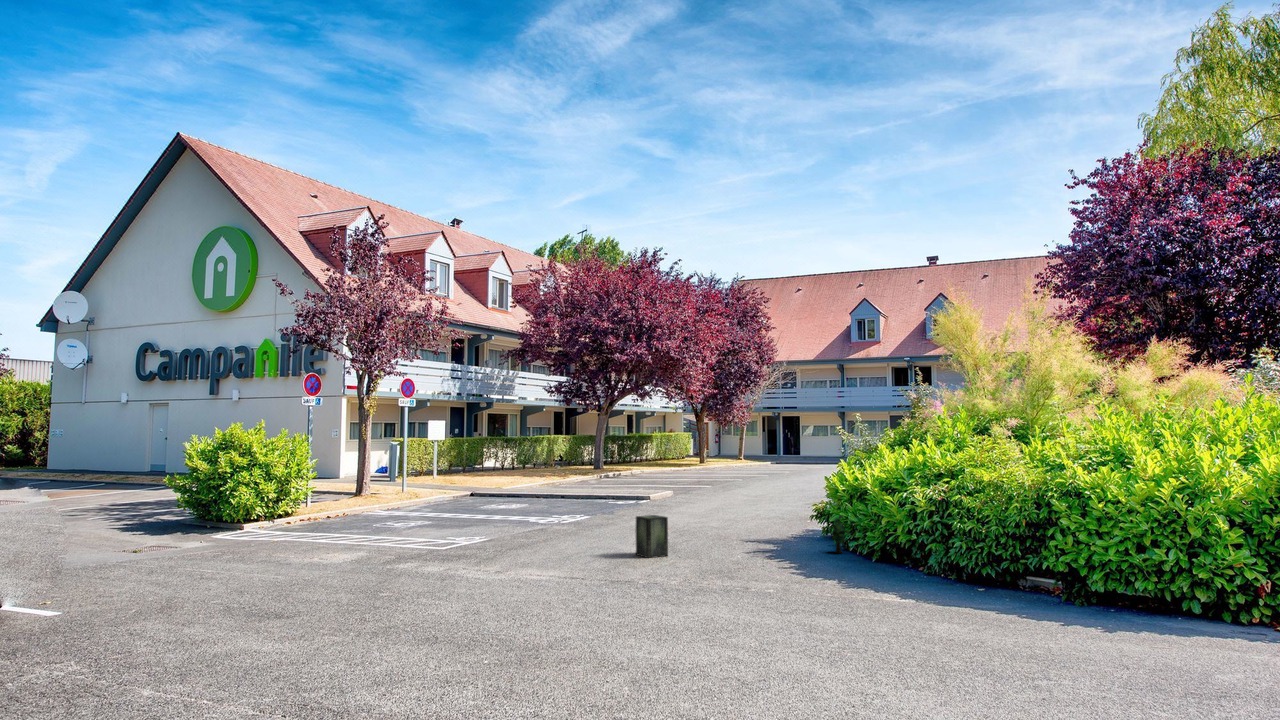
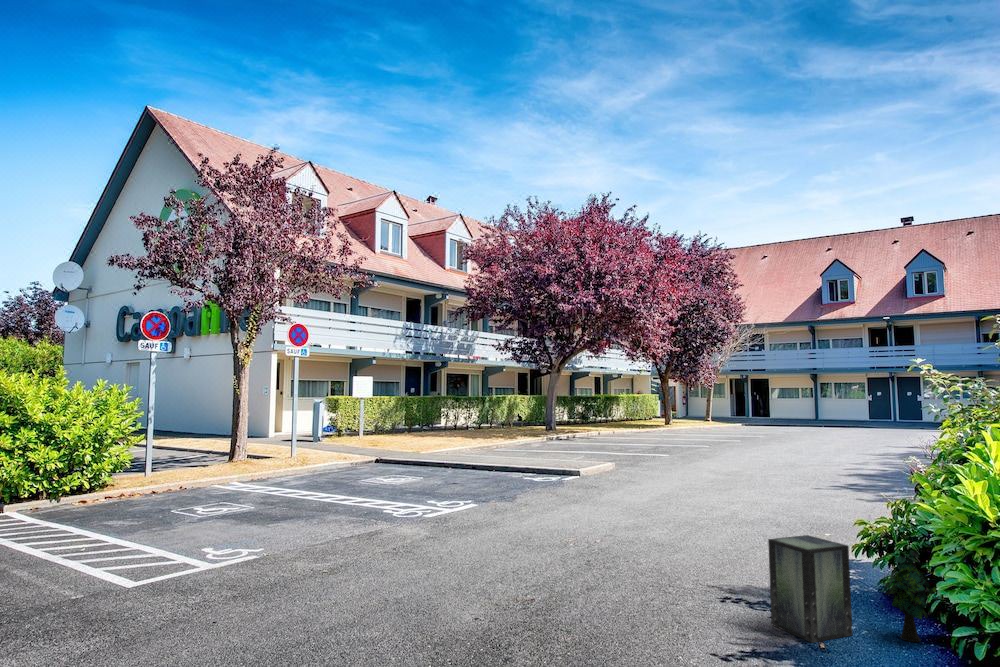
storage box: present [636,515,668,558] -> present [768,535,853,643]

